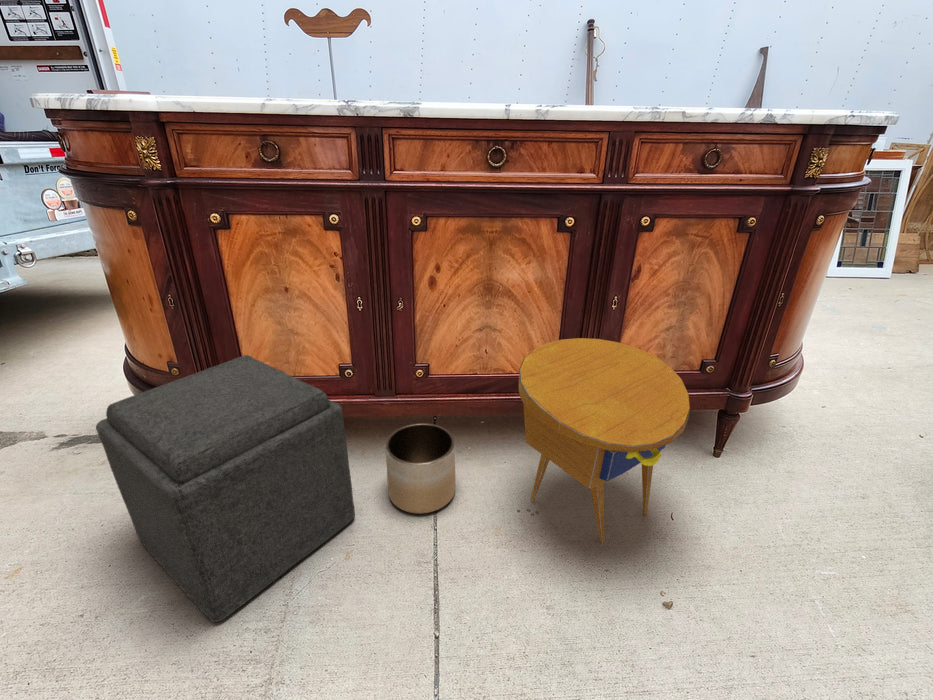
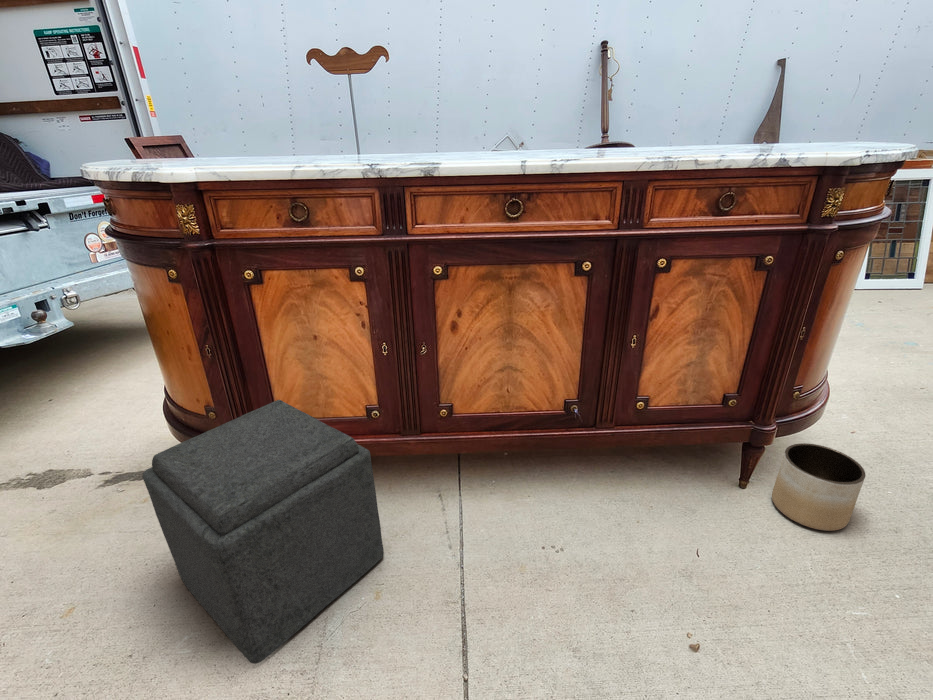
side table: present [519,338,690,544] -> none [540,377,712,583]
planter: present [385,423,456,513] -> present [772,443,865,531]

